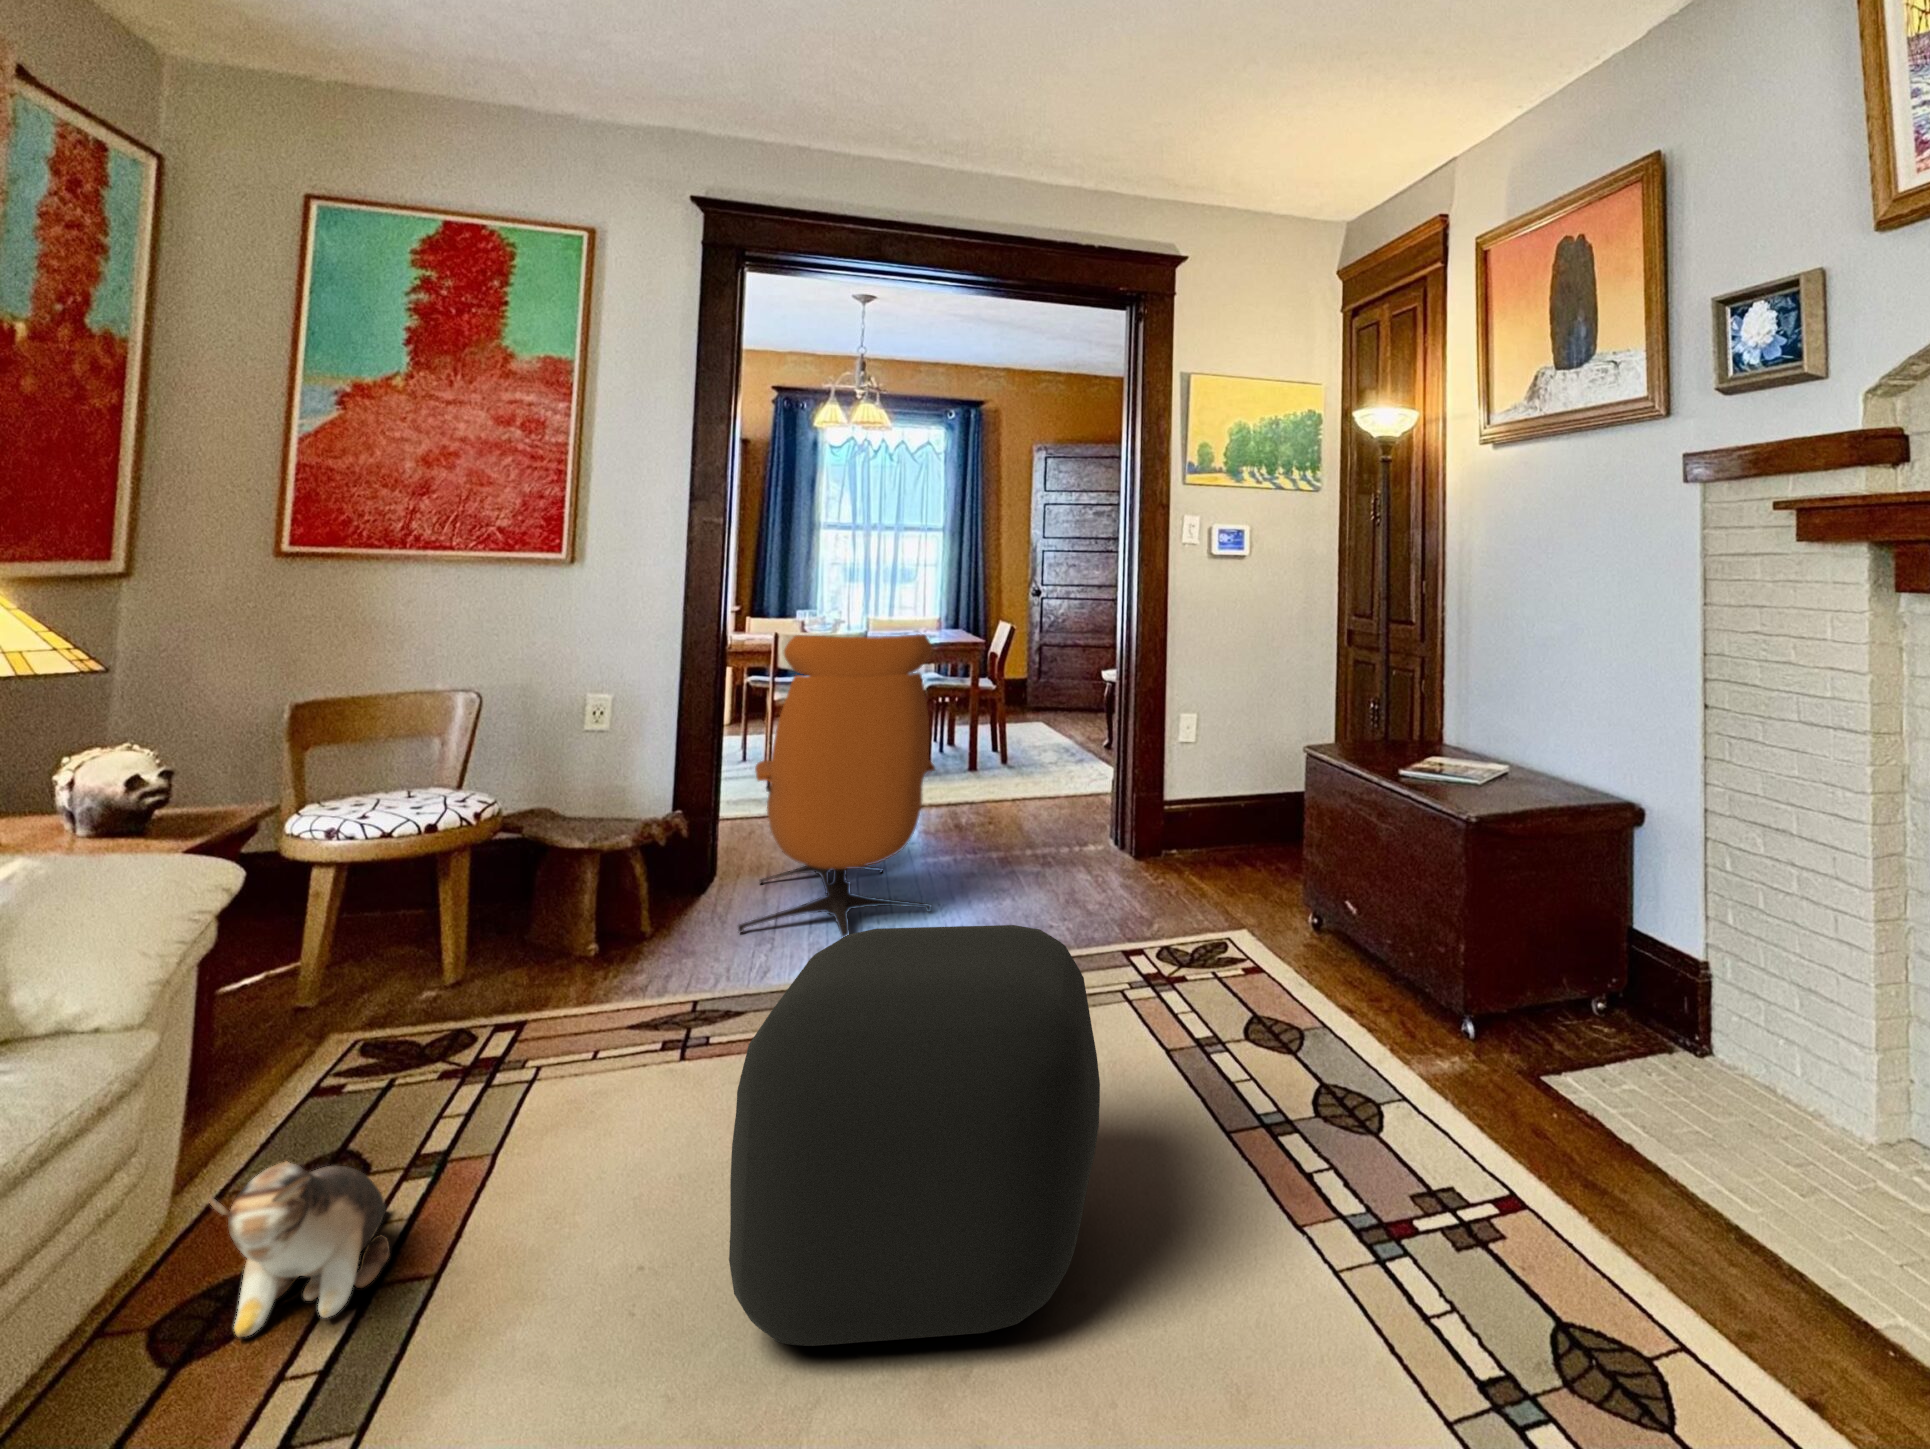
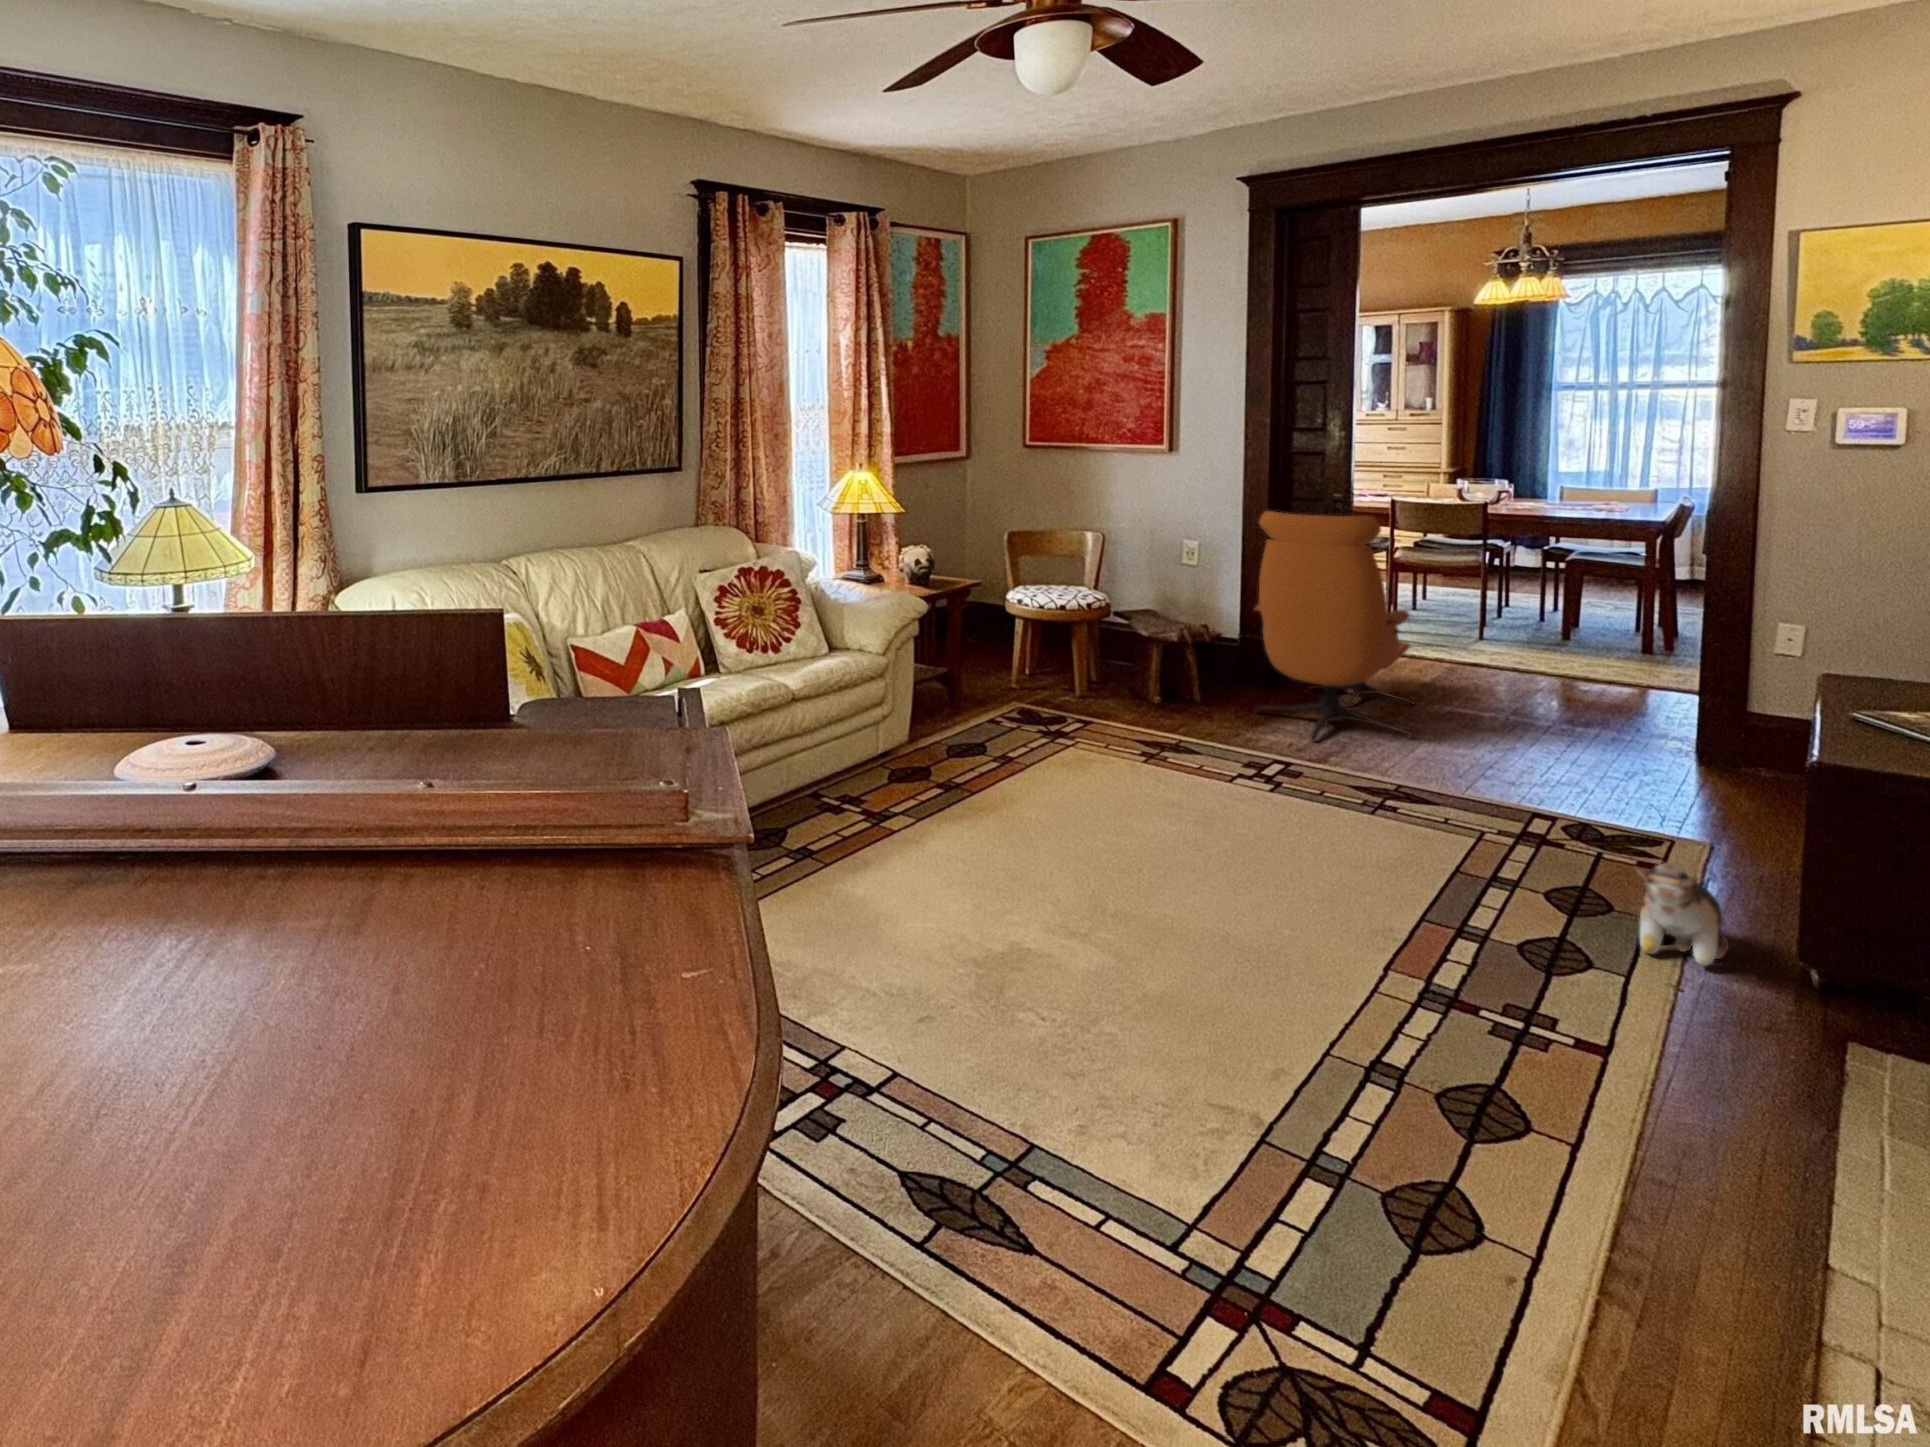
ottoman: present [729,925,1100,1346] -> none [1037,692,1265,909]
plush toy: present [209,1161,390,1337] -> present [1638,863,1729,966]

